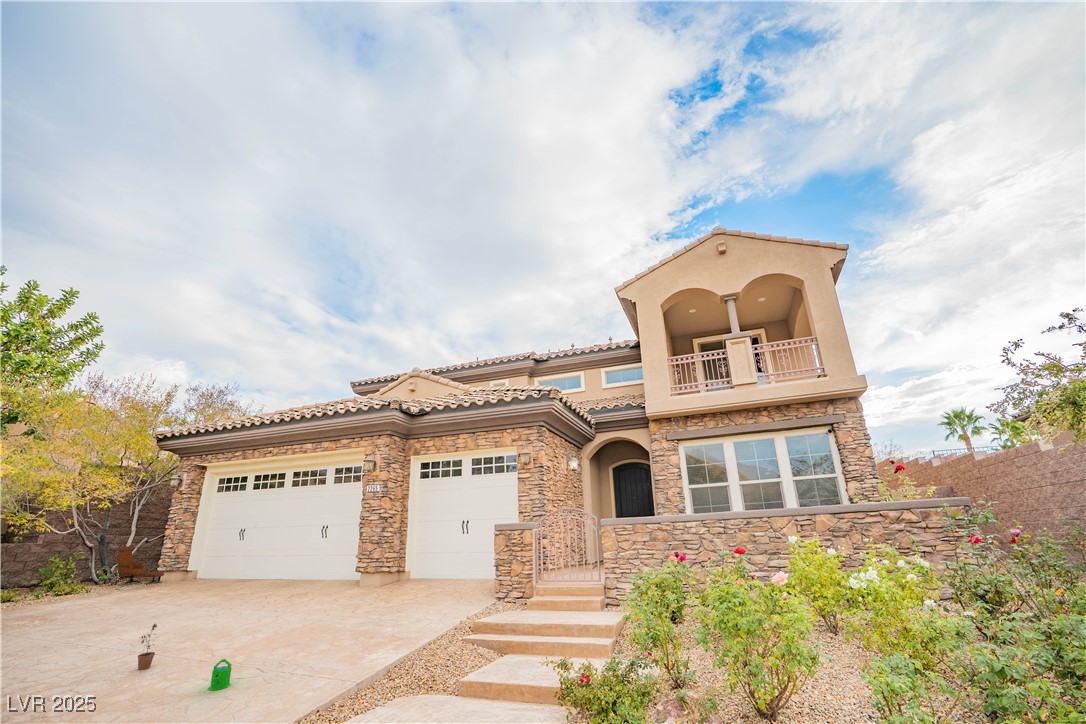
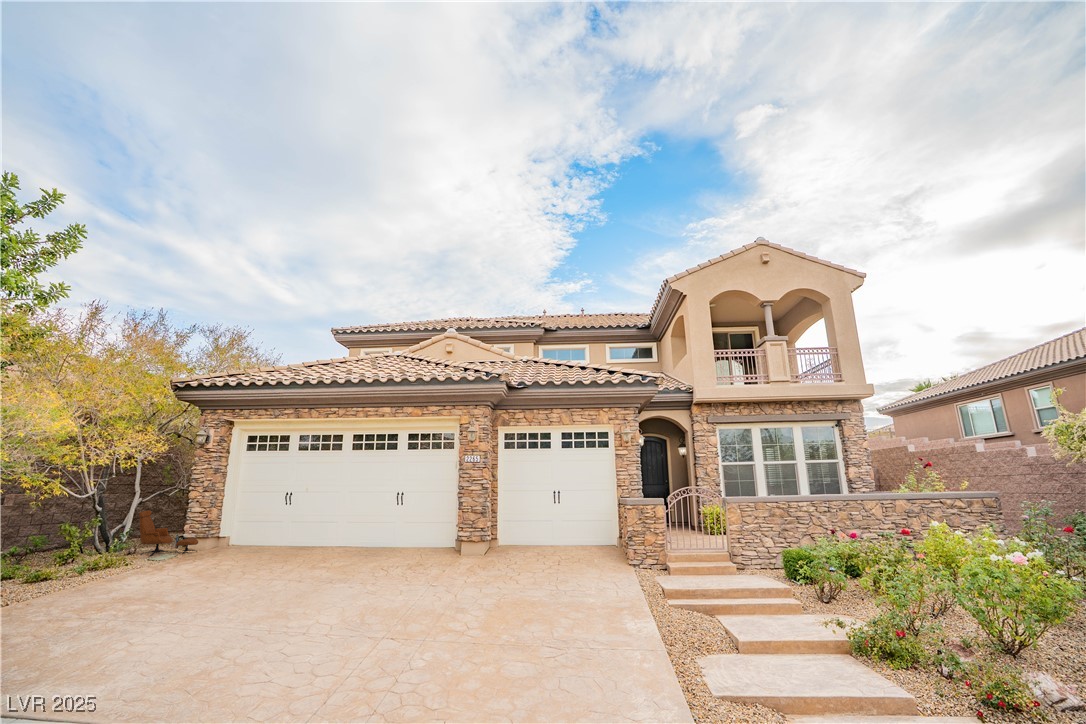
potted plant: present [138,624,157,670] -> none [446,613,467,659]
watering can: present [209,659,231,690] -> none [578,645,600,674]

